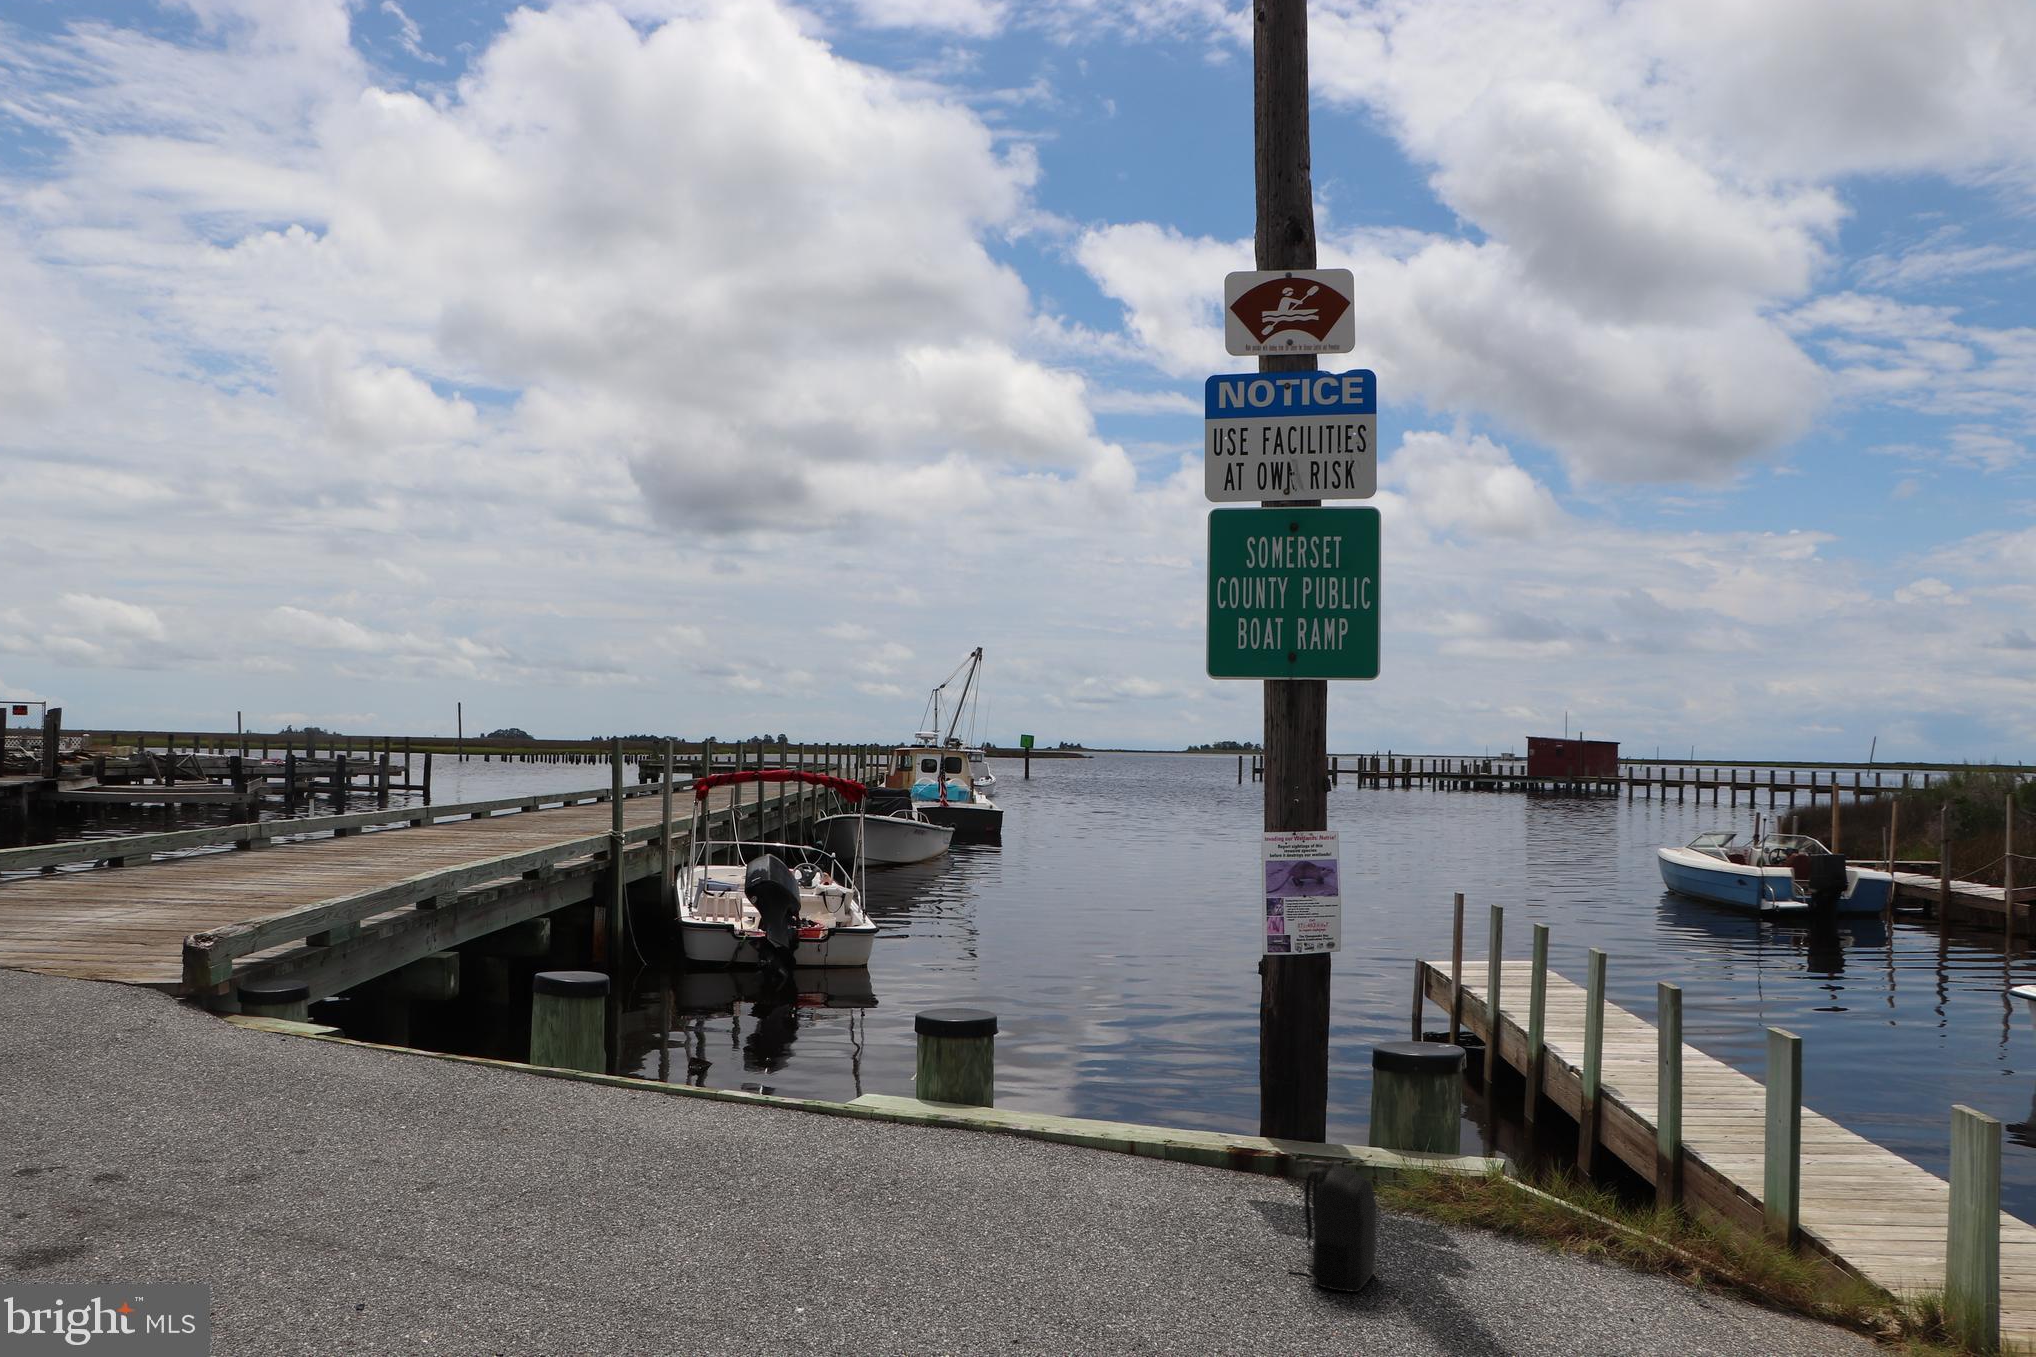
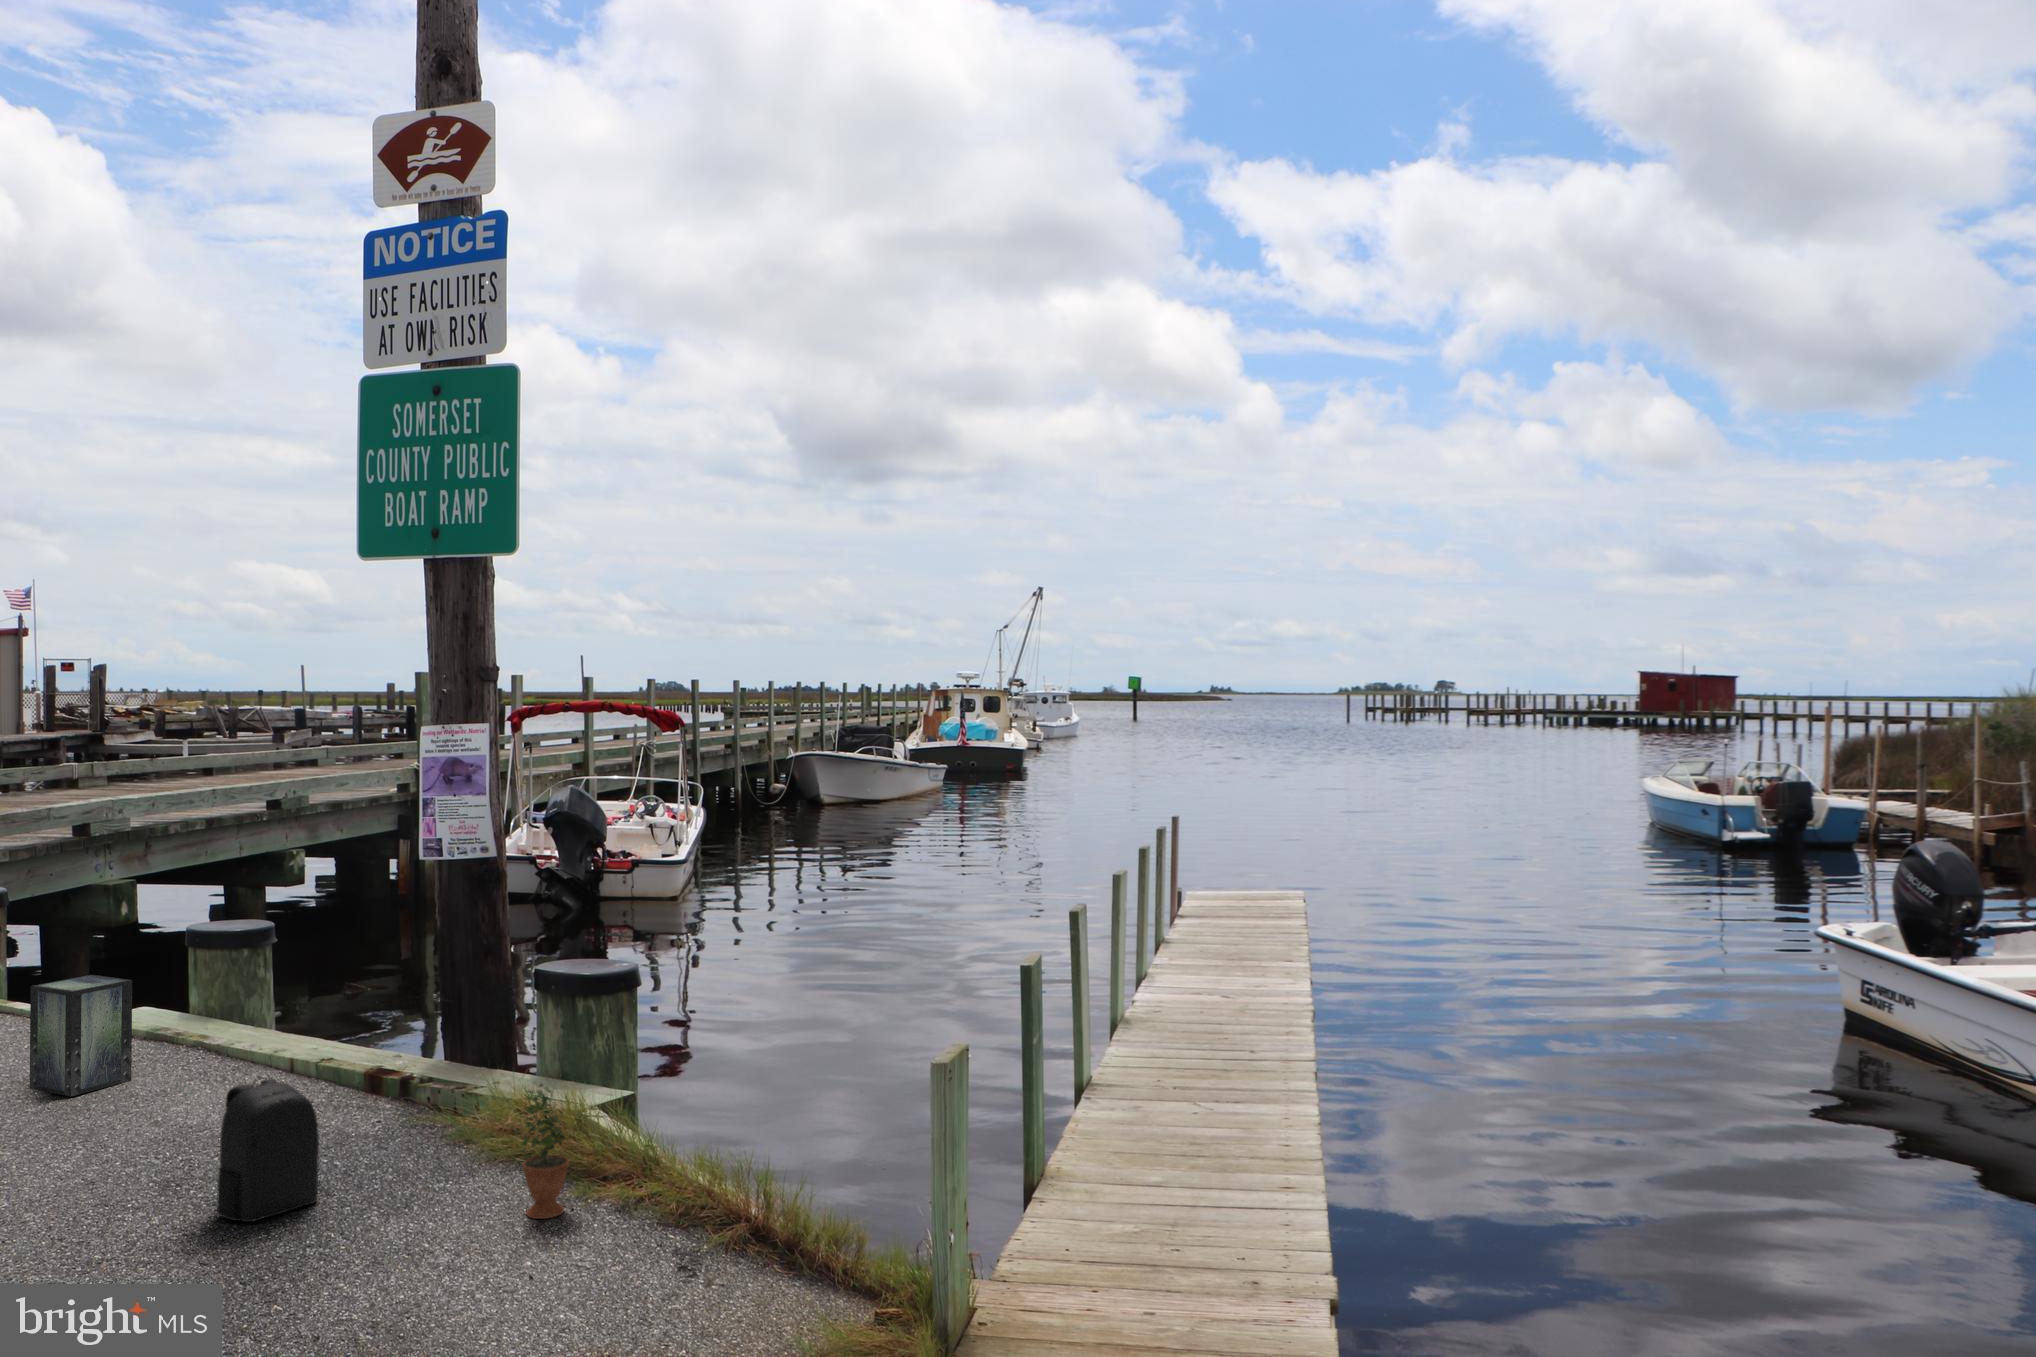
storage box: none [909,1051,988,1167] -> present [30,975,132,1096]
potted plant: none [1553,1169,1605,1290] -> present [516,1084,569,1219]

